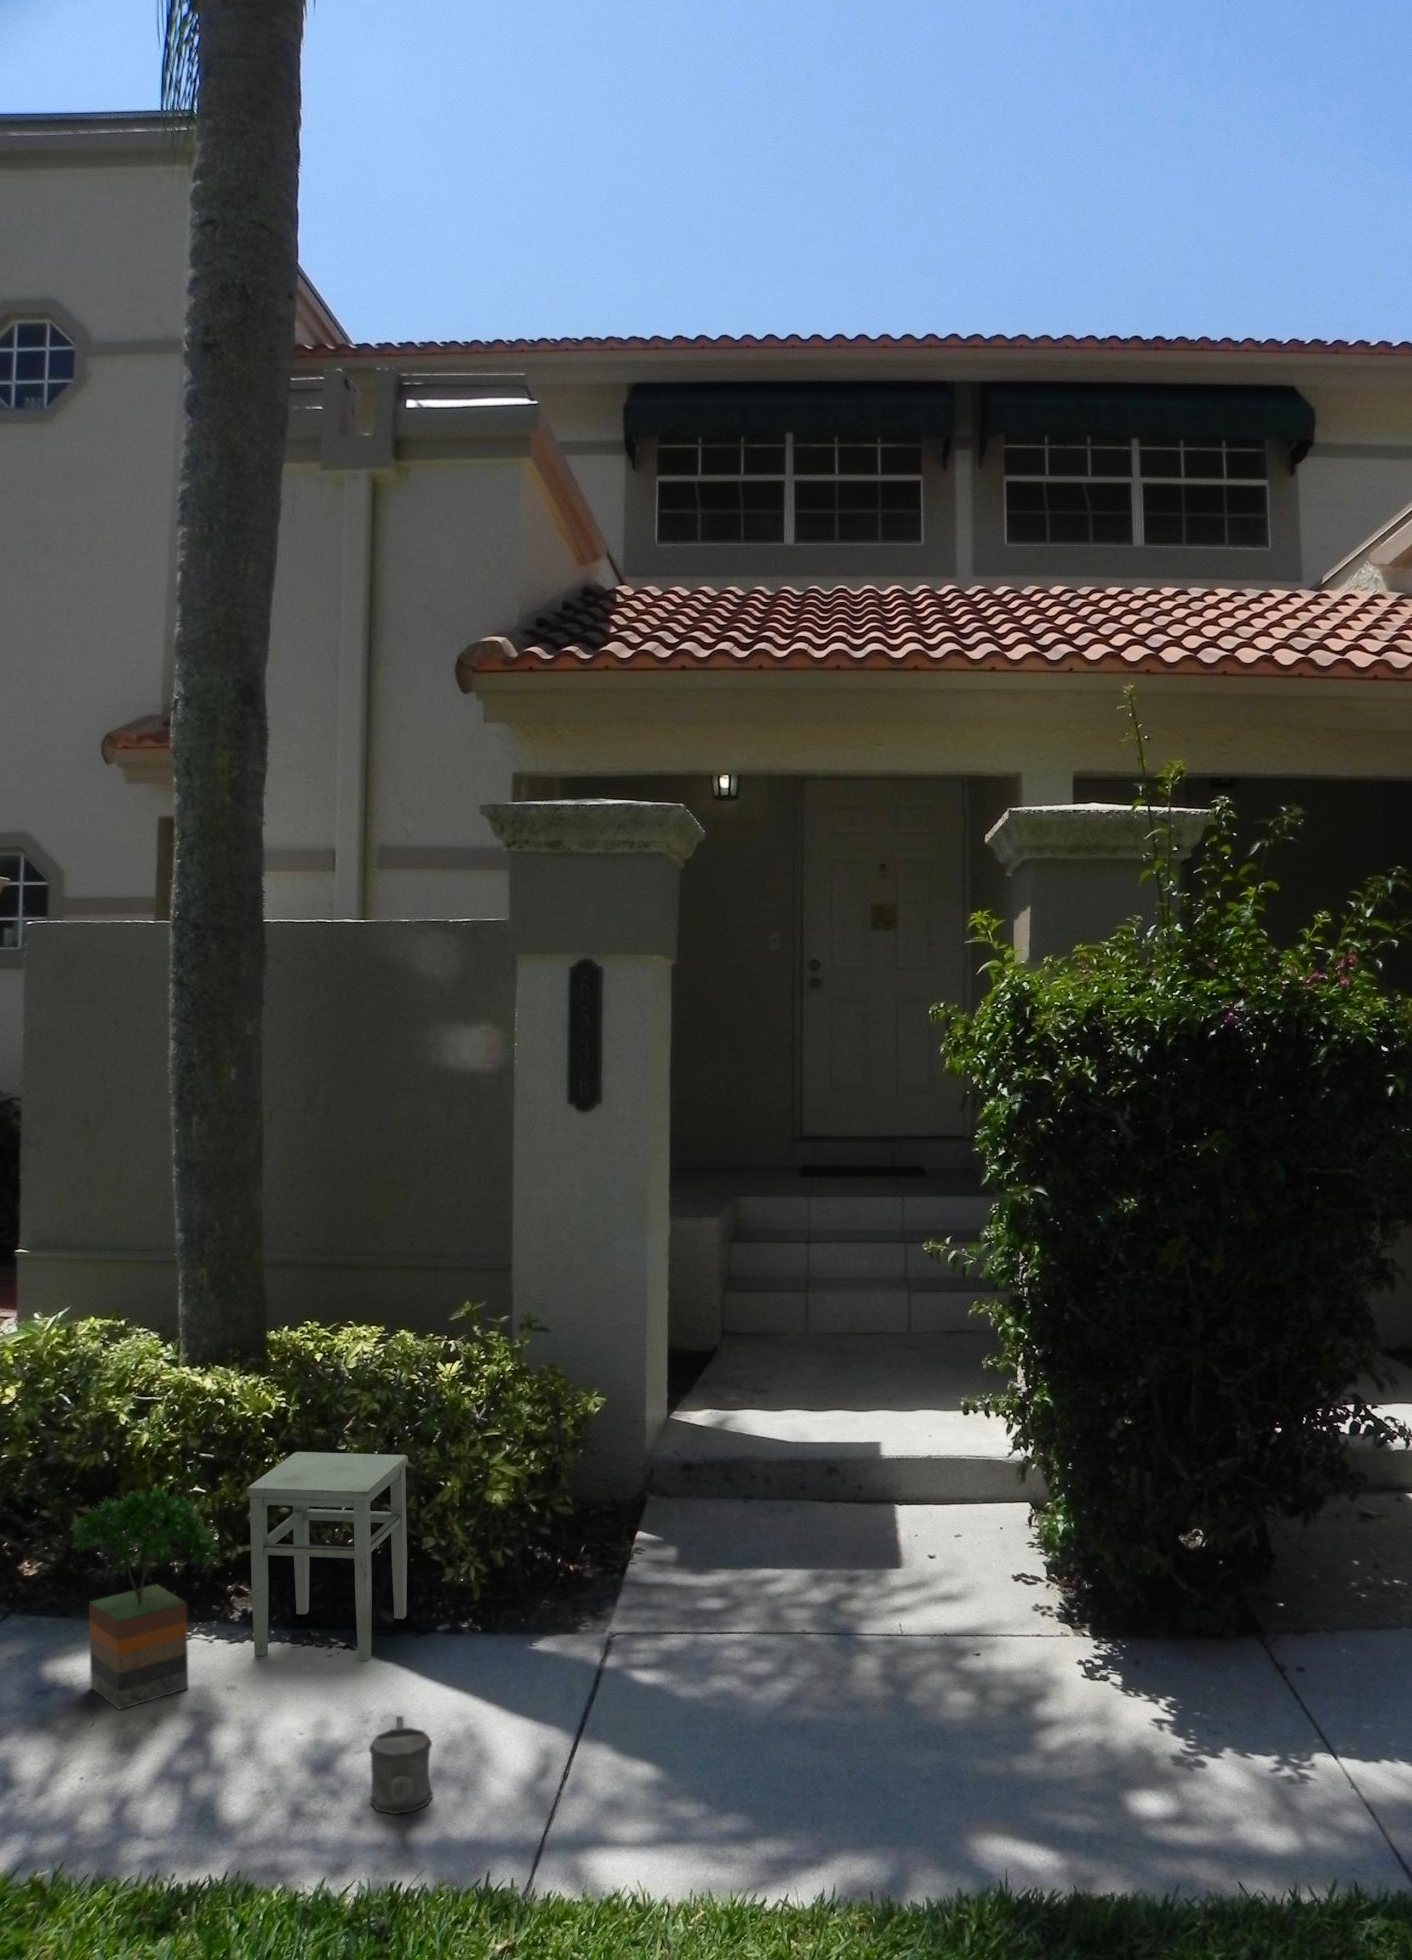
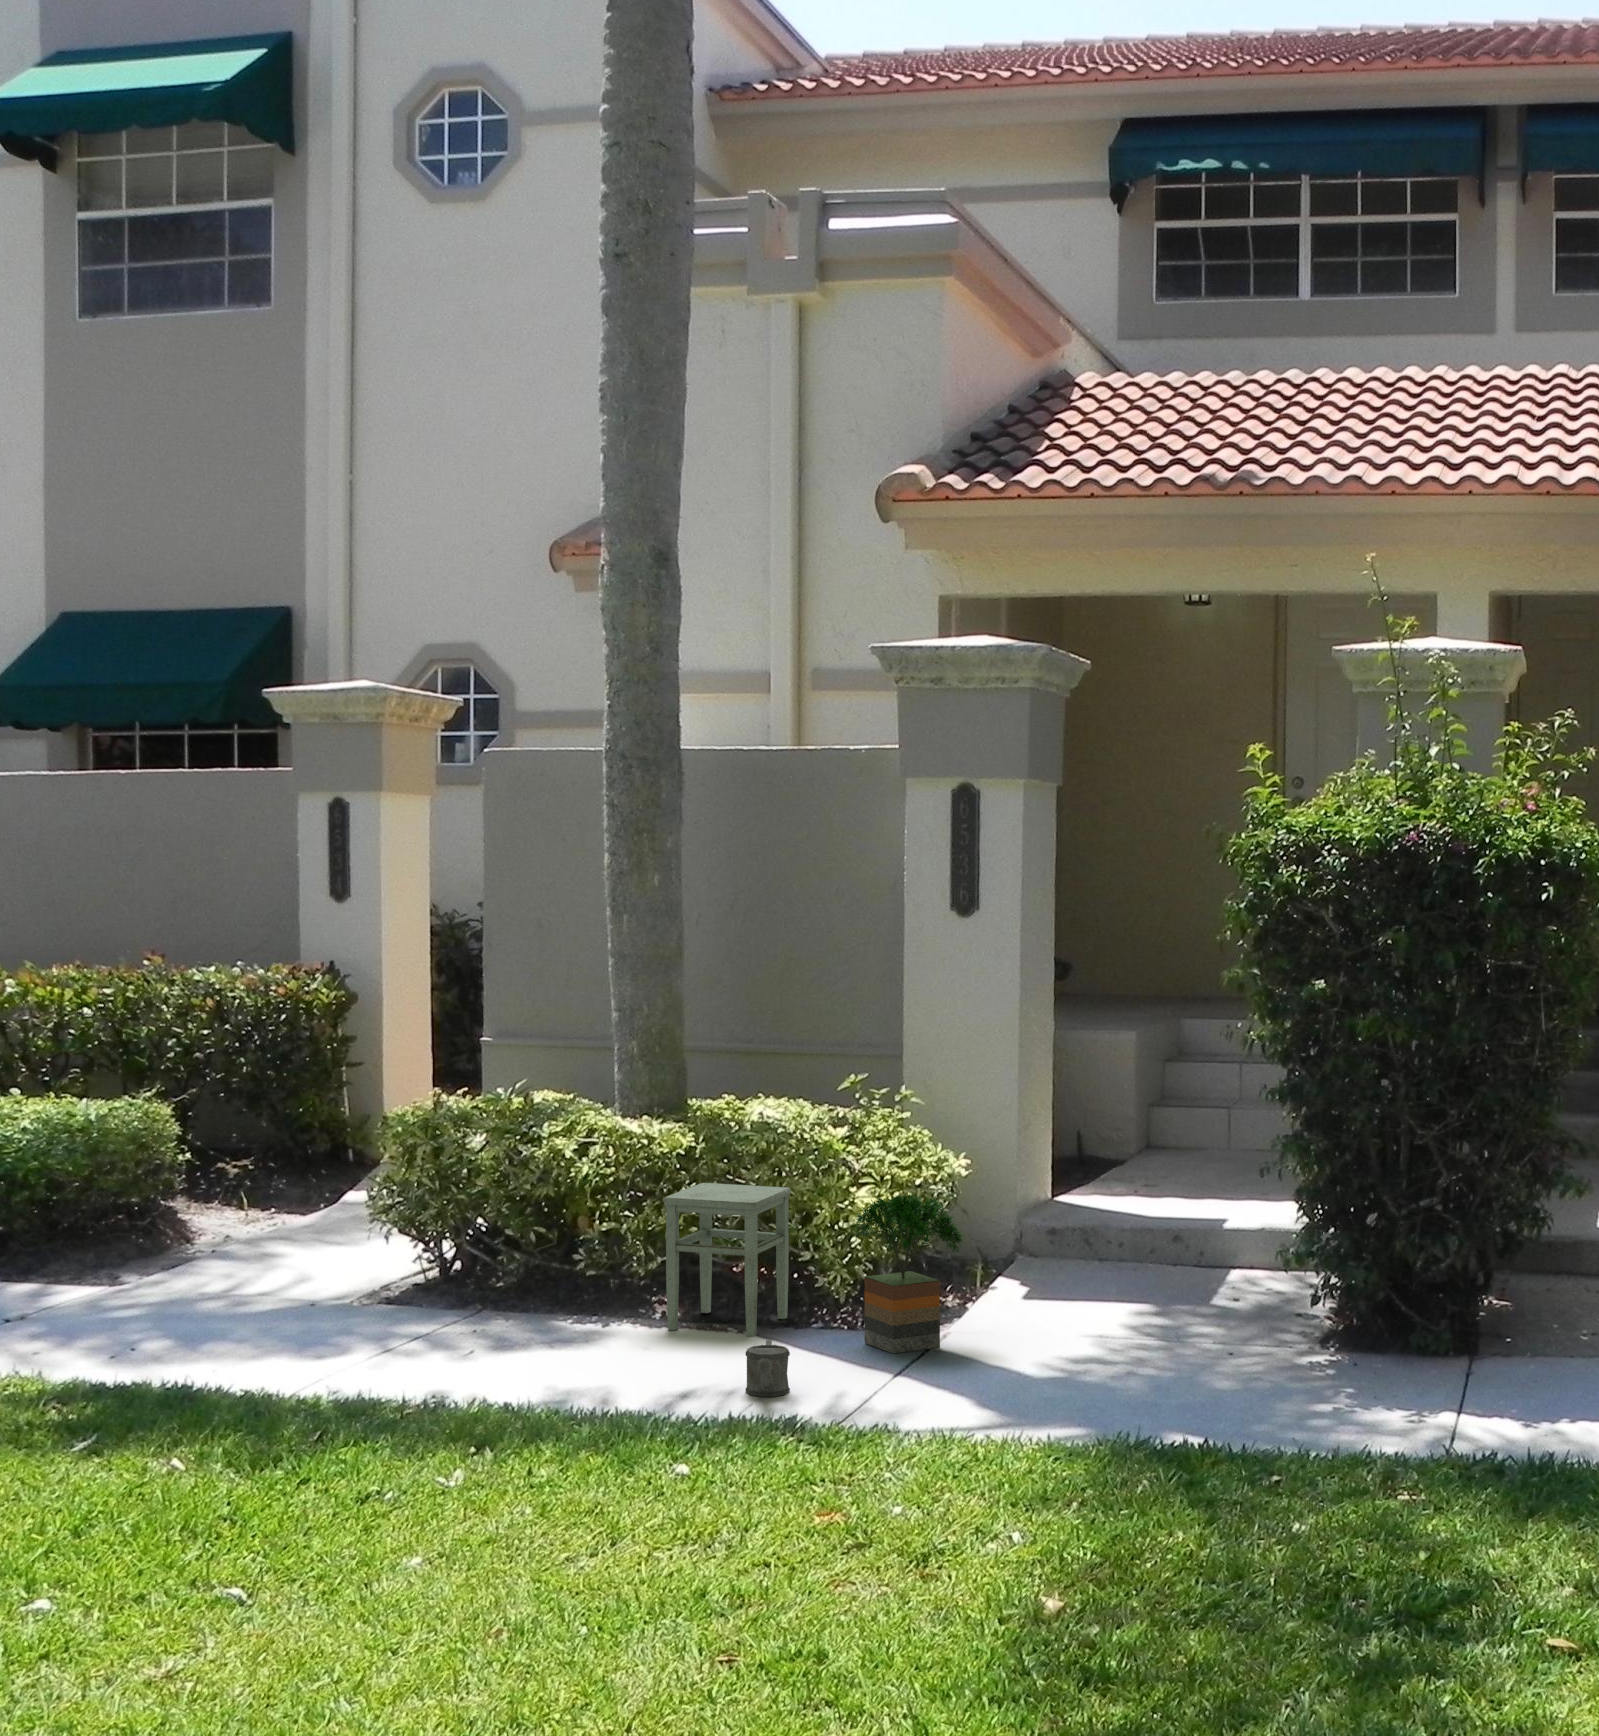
potted tree: present [71,1488,217,1709] -> present [853,1194,963,1354]

